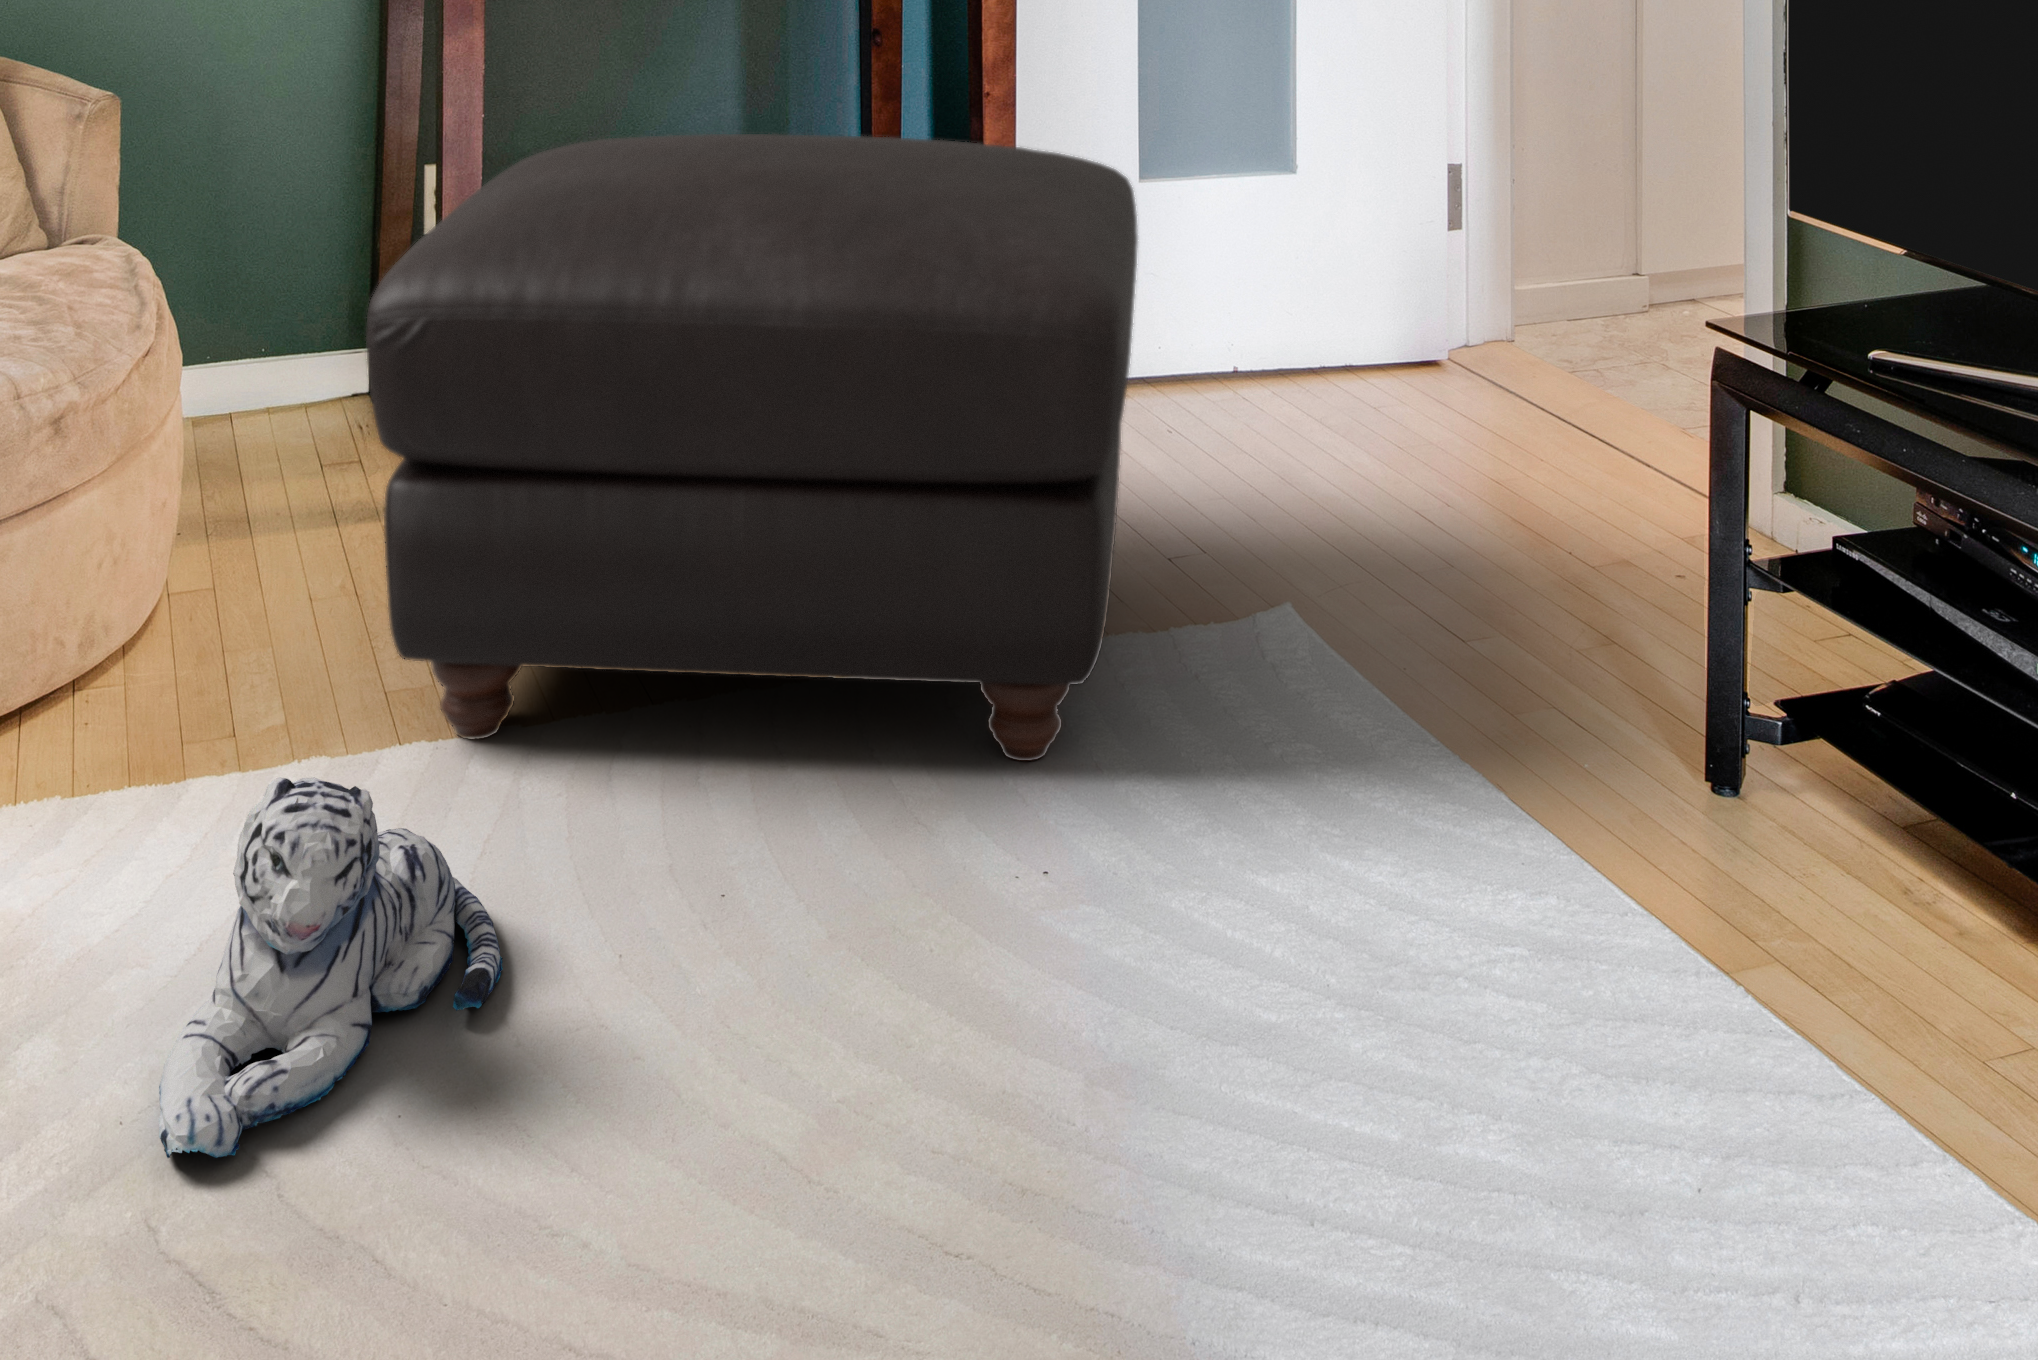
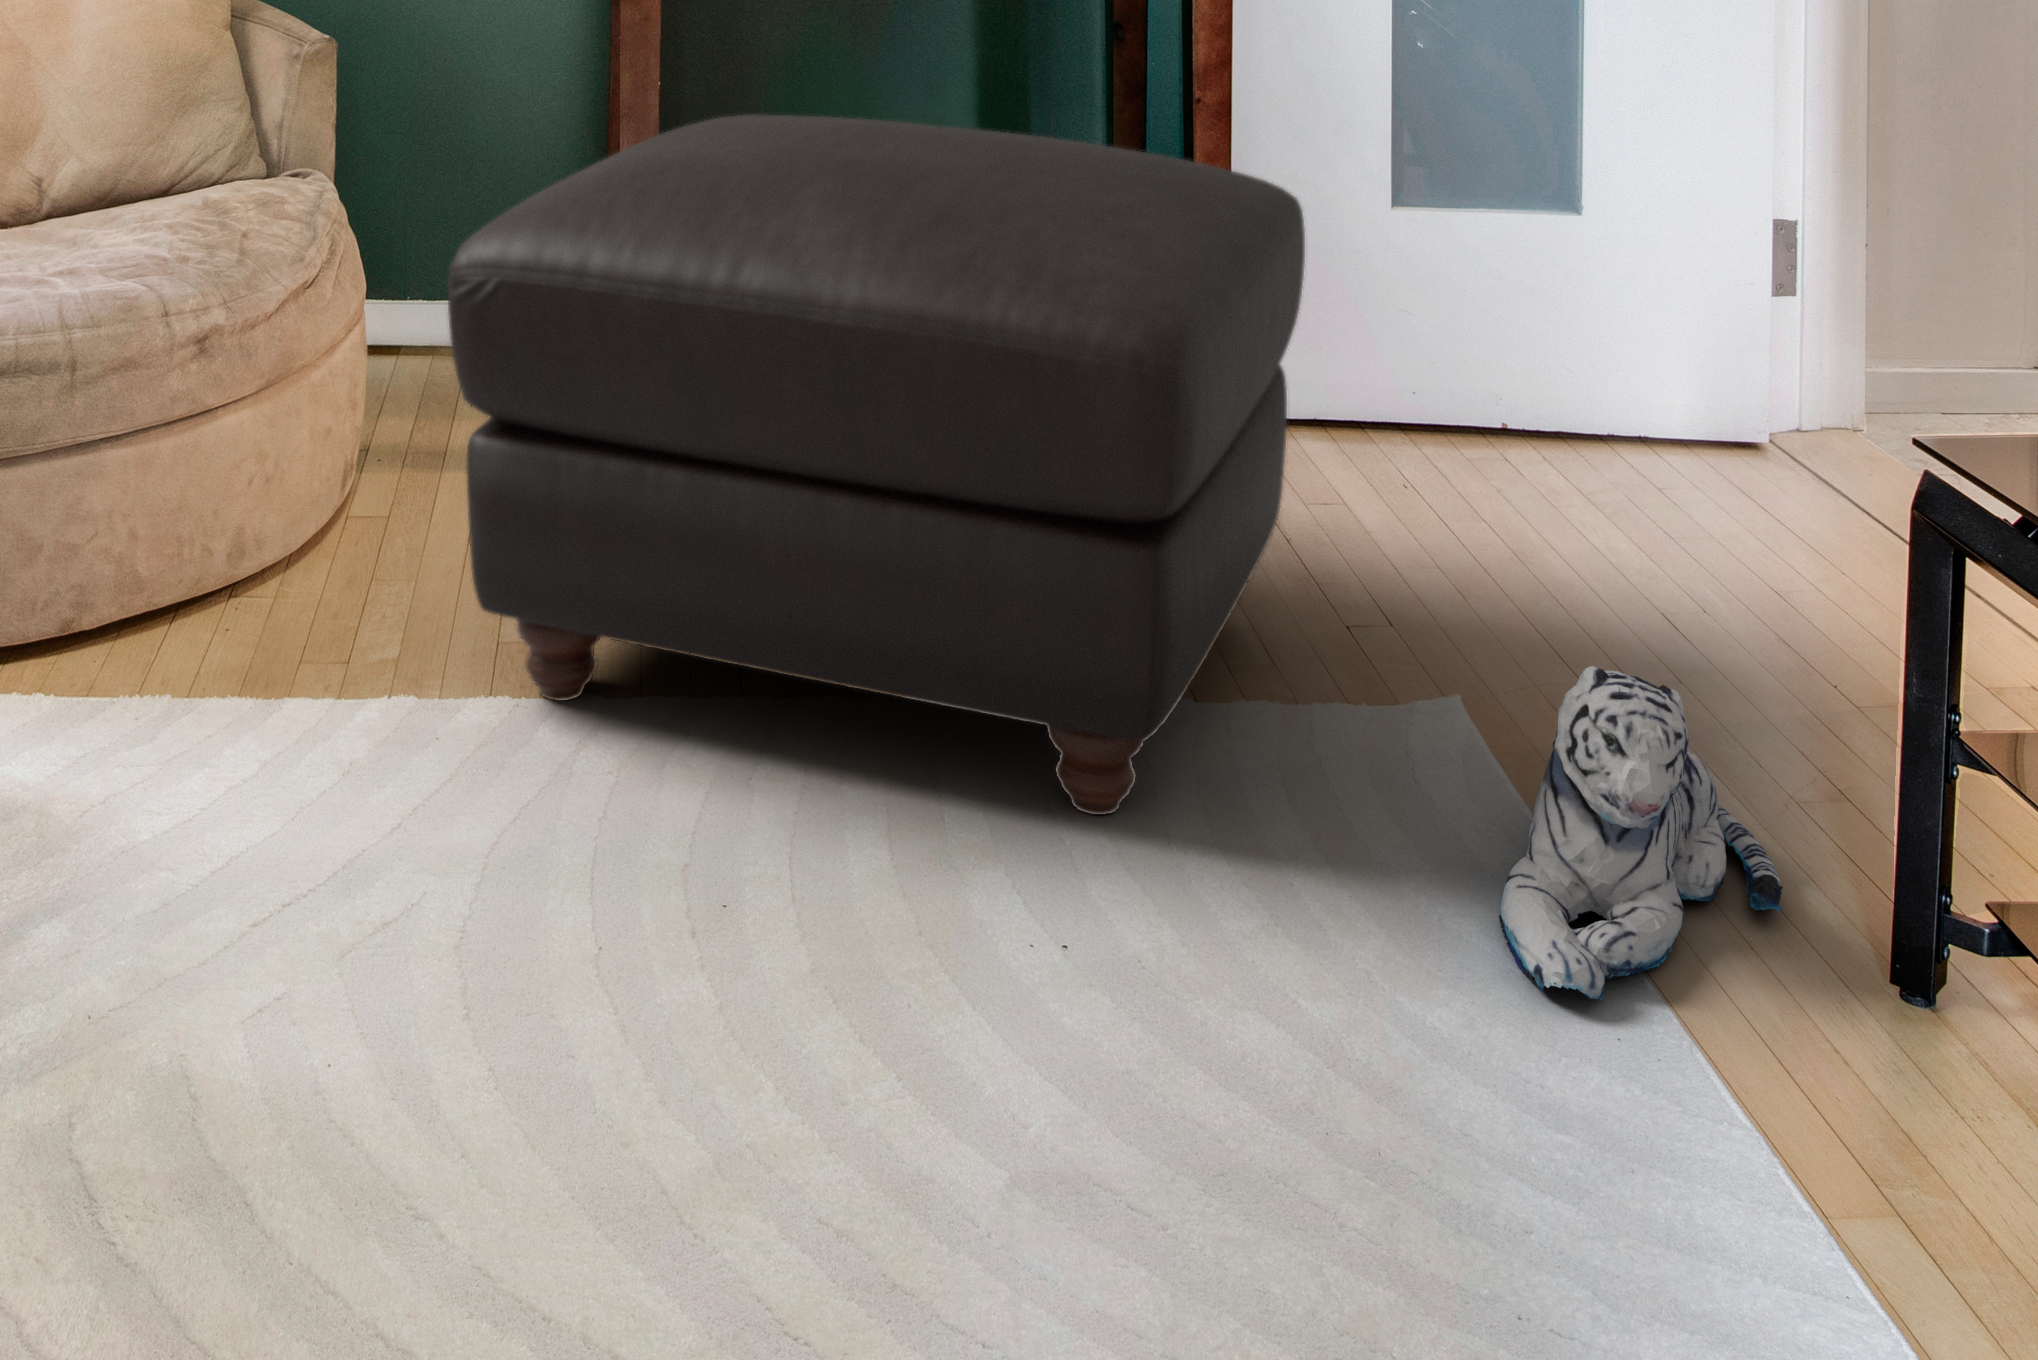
plush toy: present [159,777,503,1158] -> present [1499,666,1783,1000]

